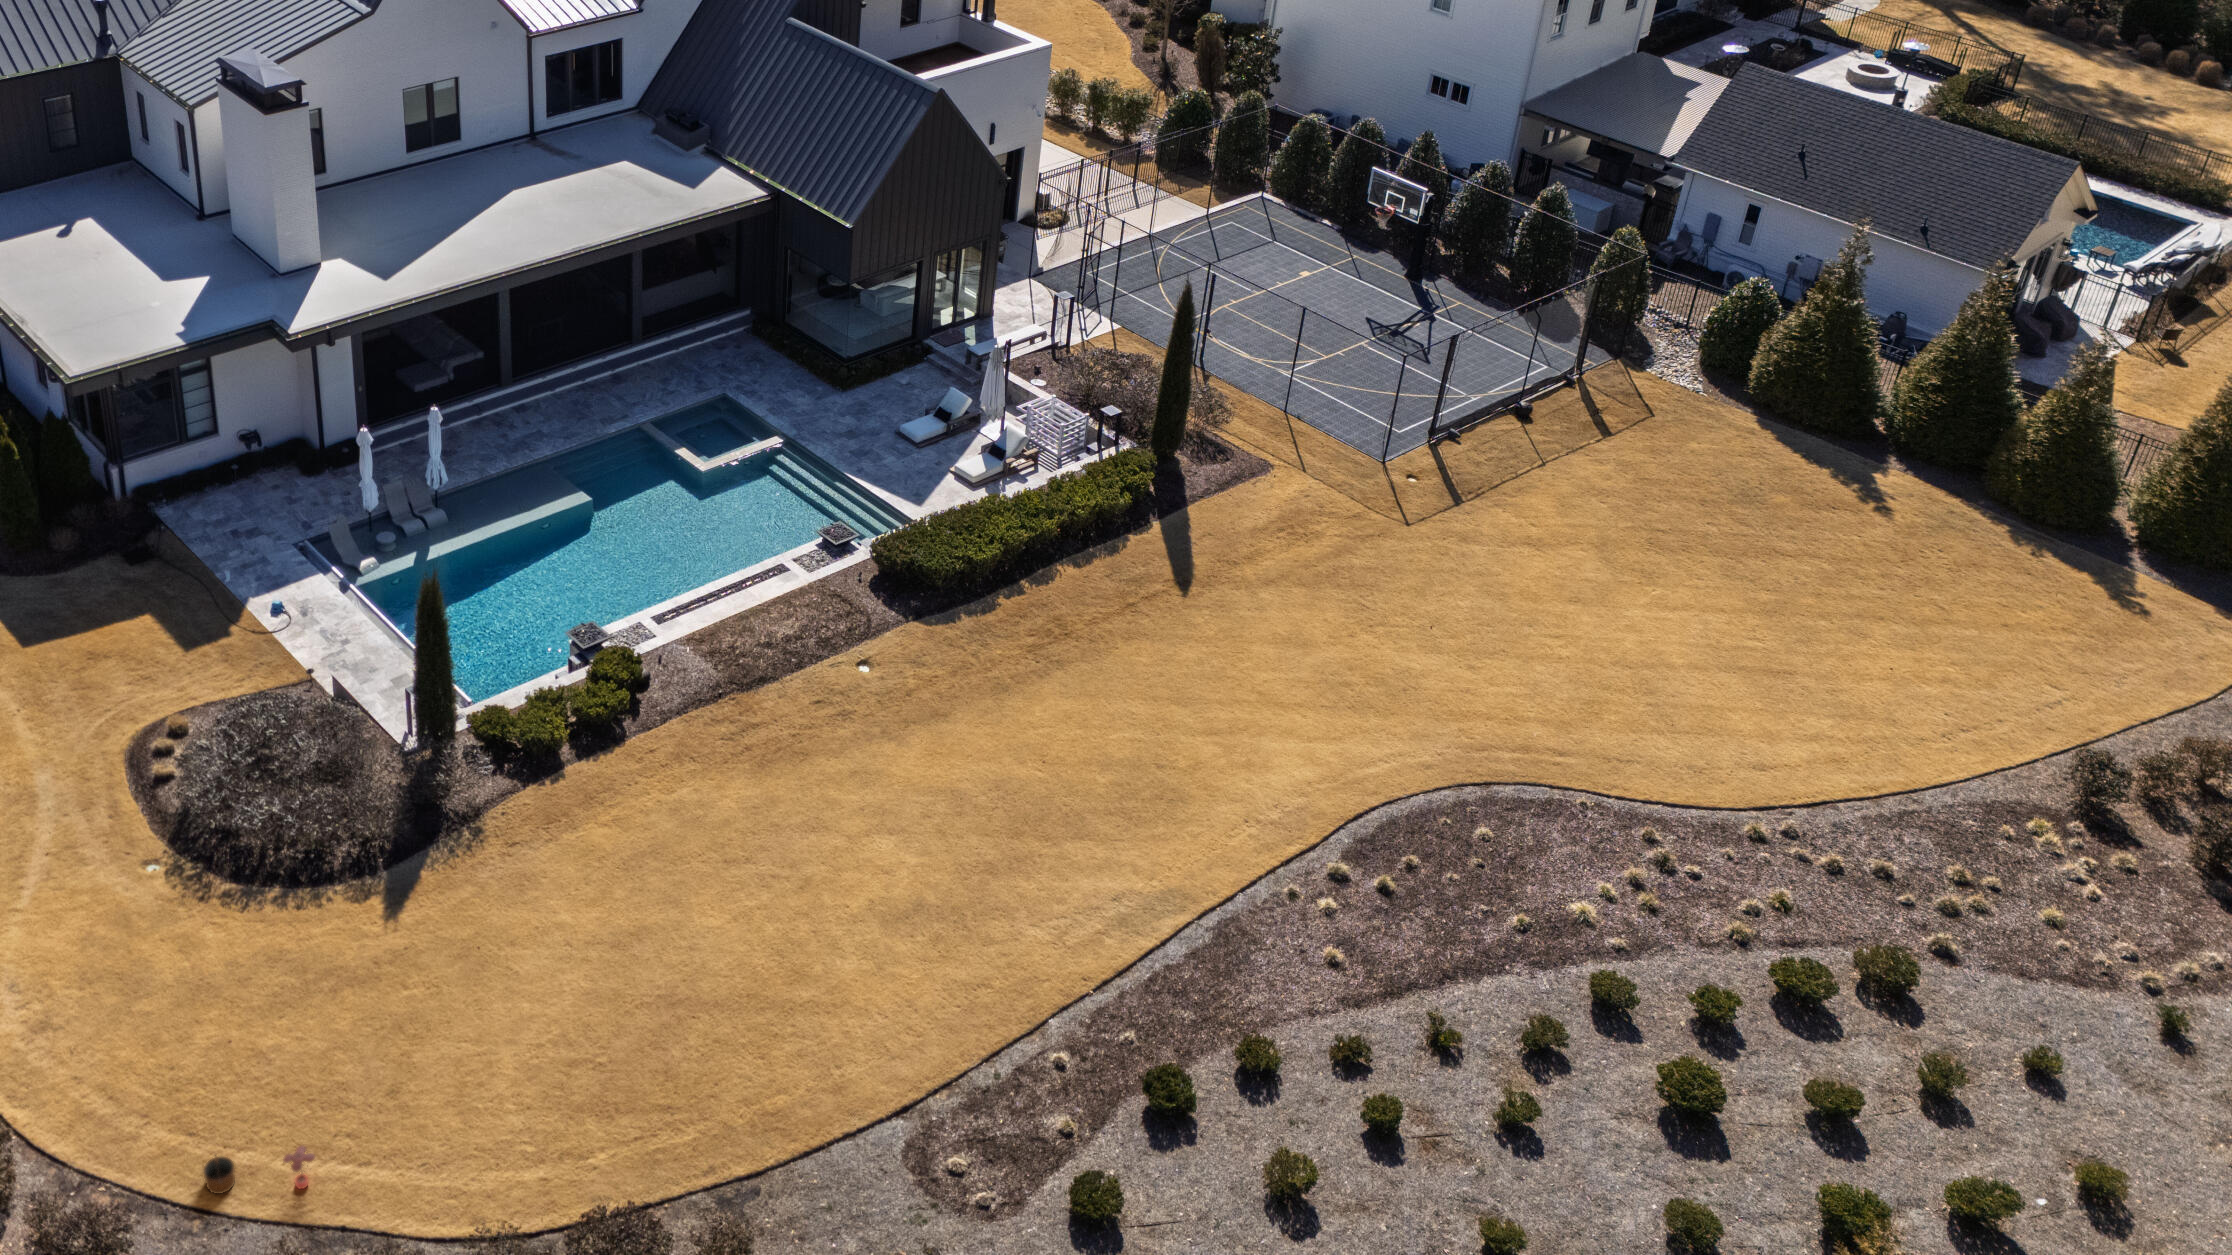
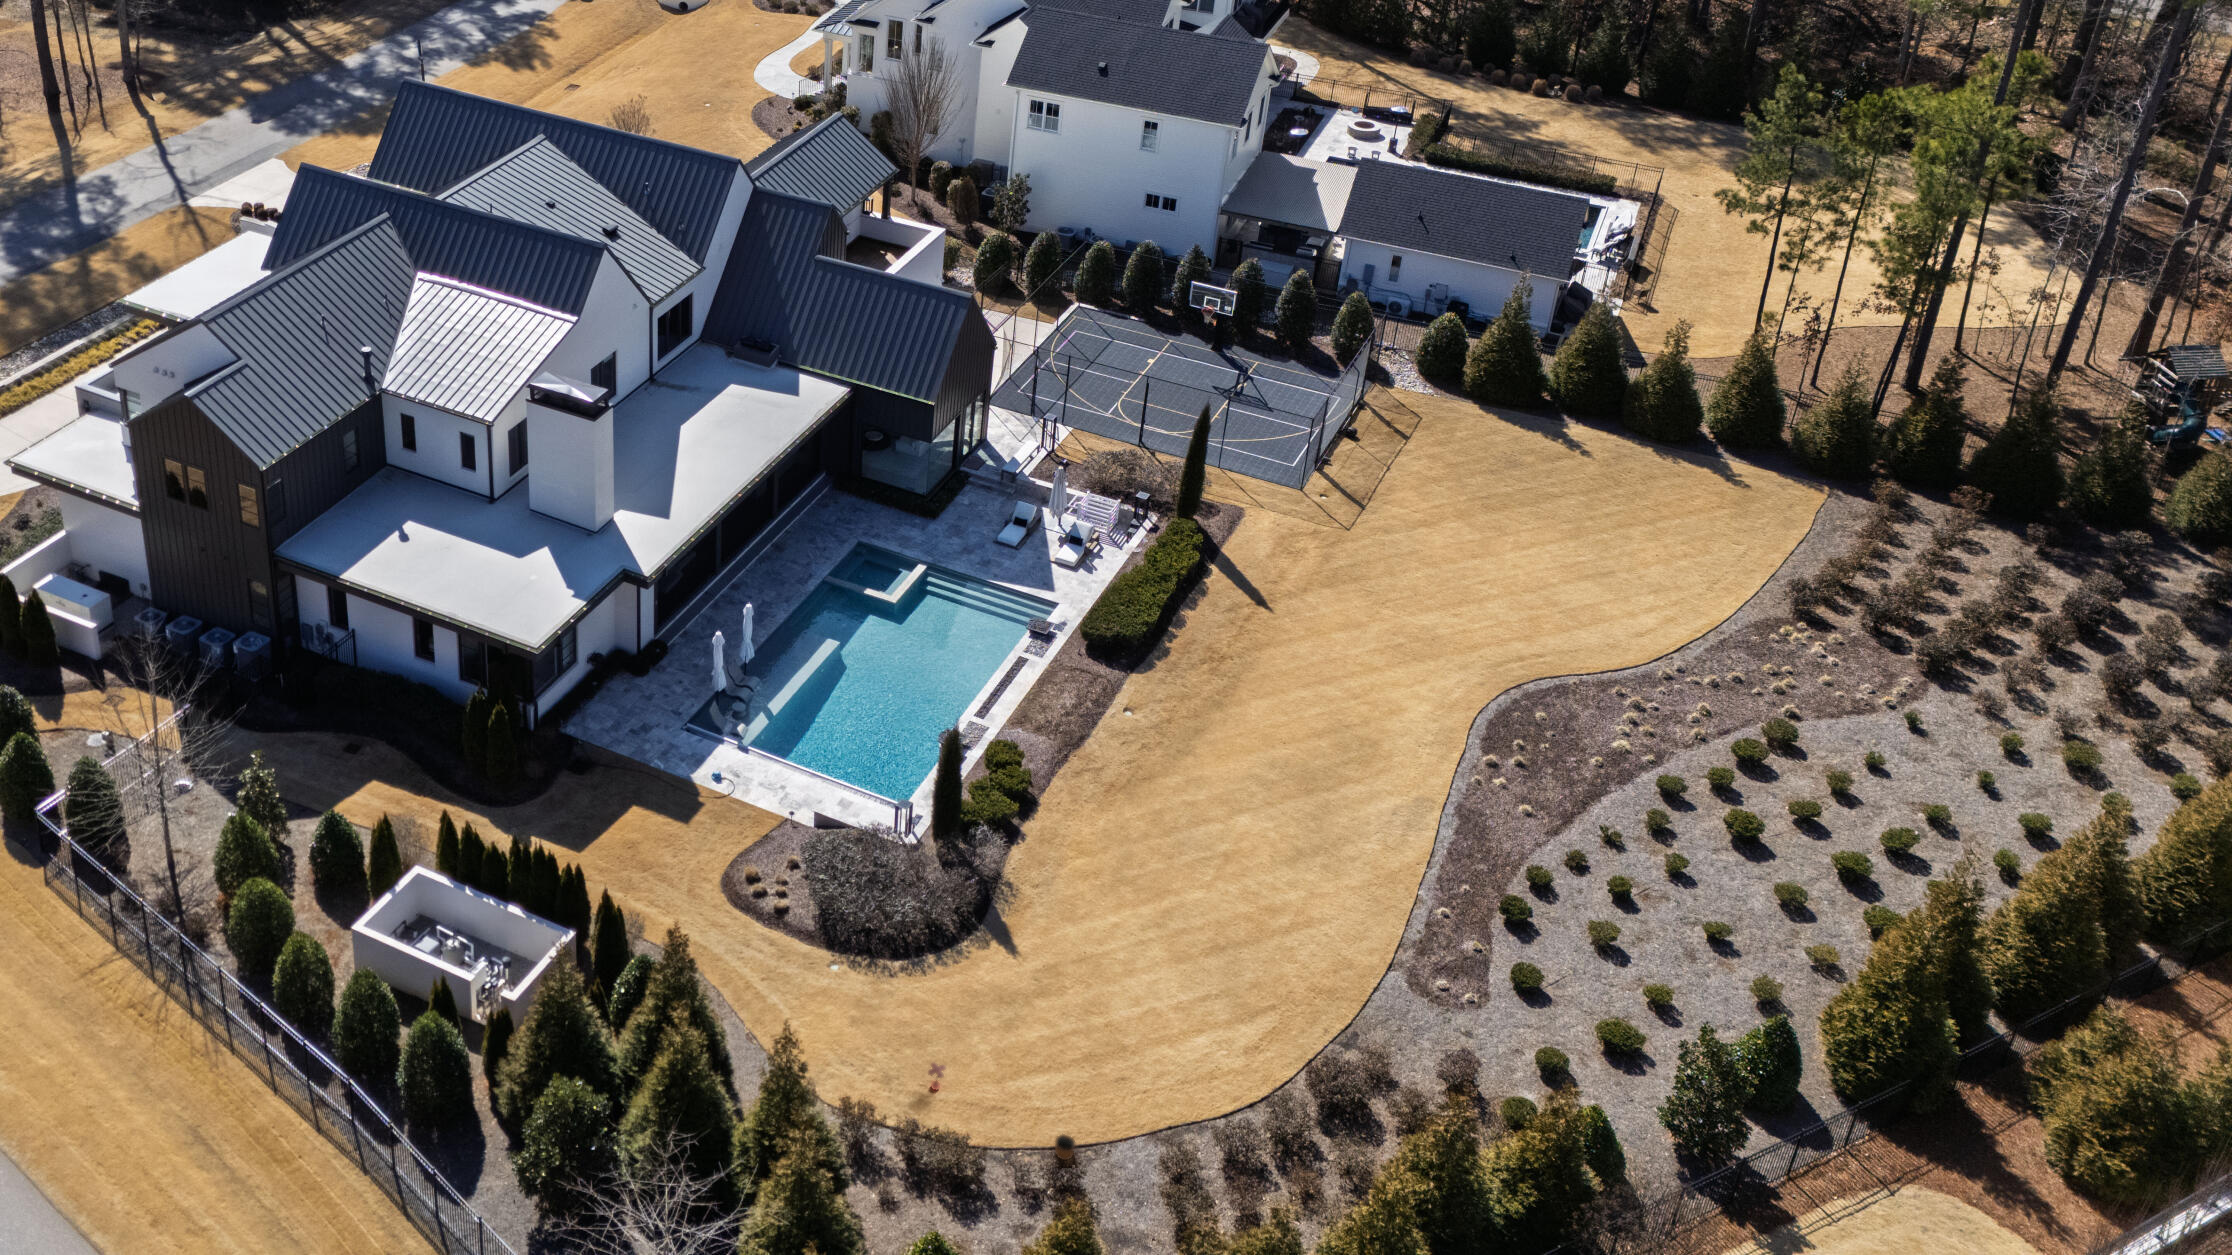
potted plant: present [283,1145,315,1189] -> present [928,1063,946,1090]

